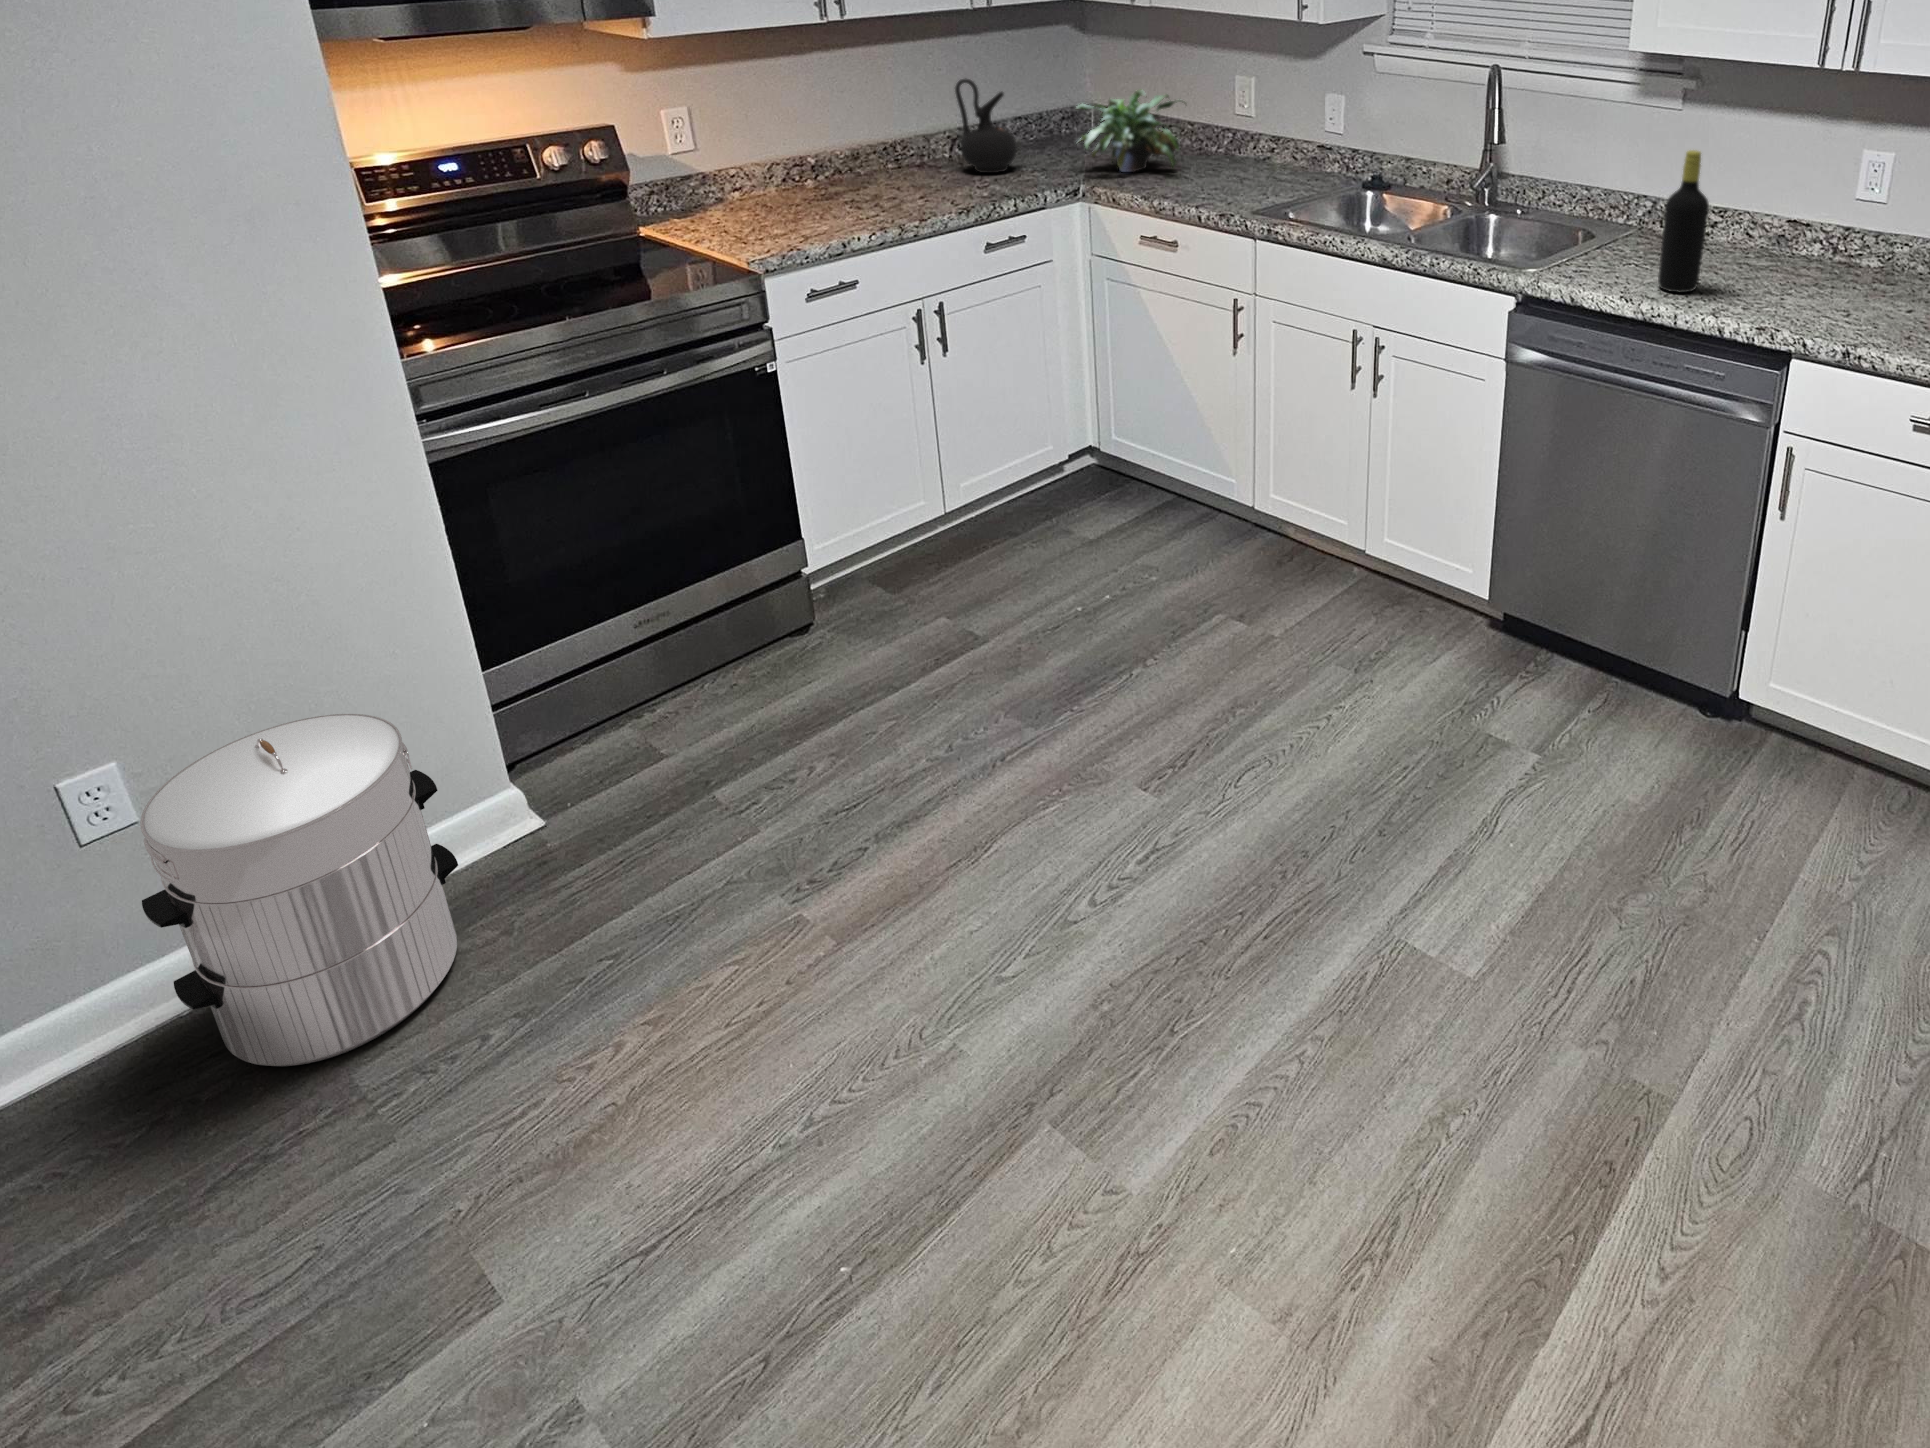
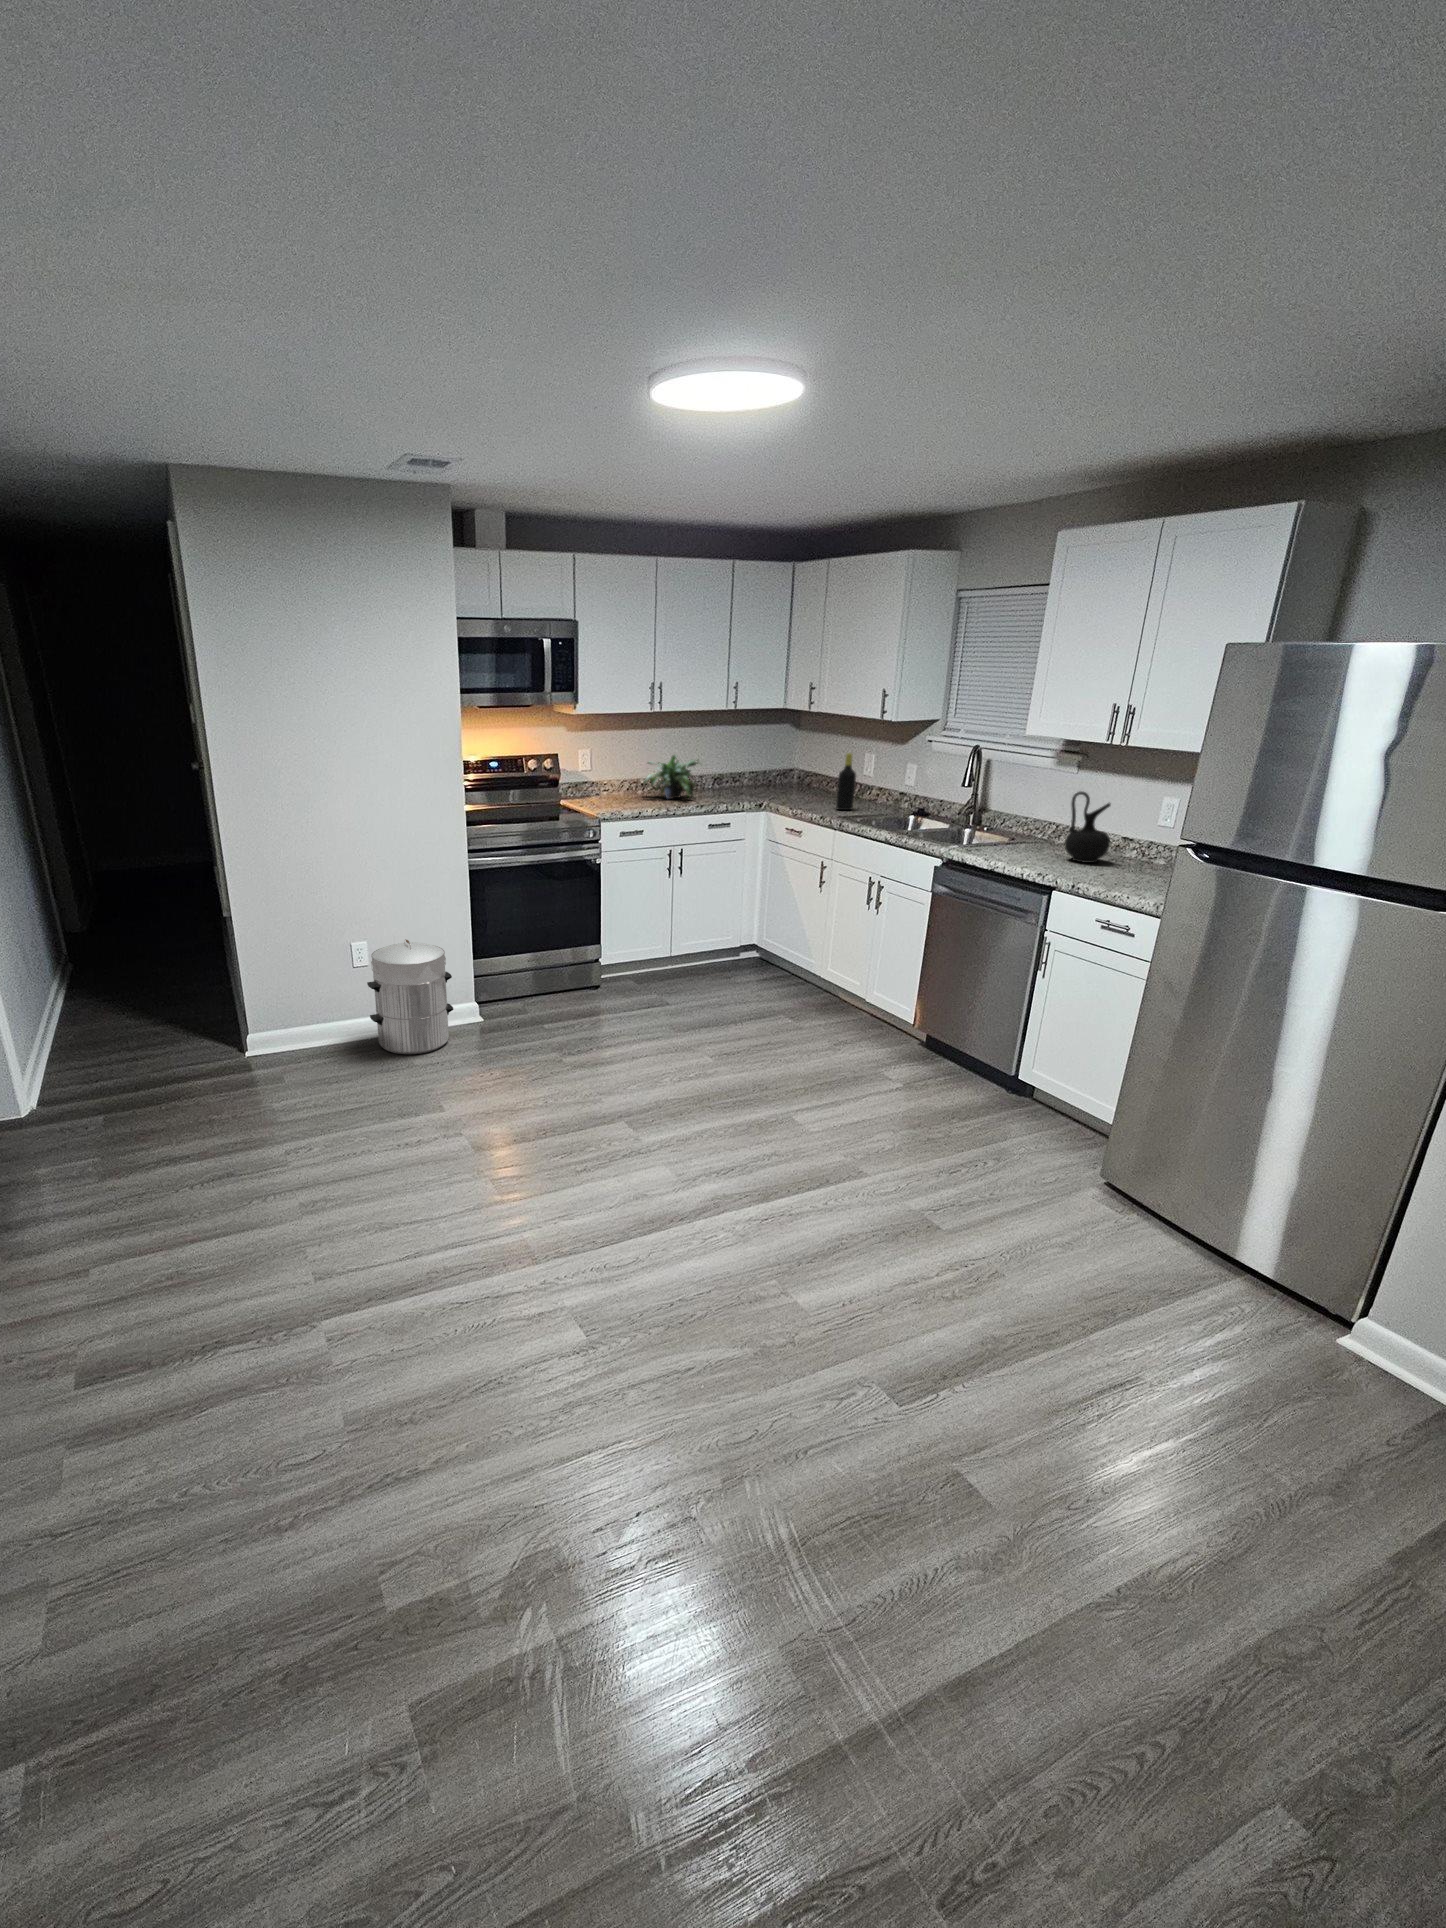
ceramic jug: present [955,79,1017,173] -> present [1065,791,1110,863]
potted plant: present [1077,90,1181,172] -> present [645,755,698,799]
bottle: present [1658,150,1709,292] -> present [836,753,856,810]

